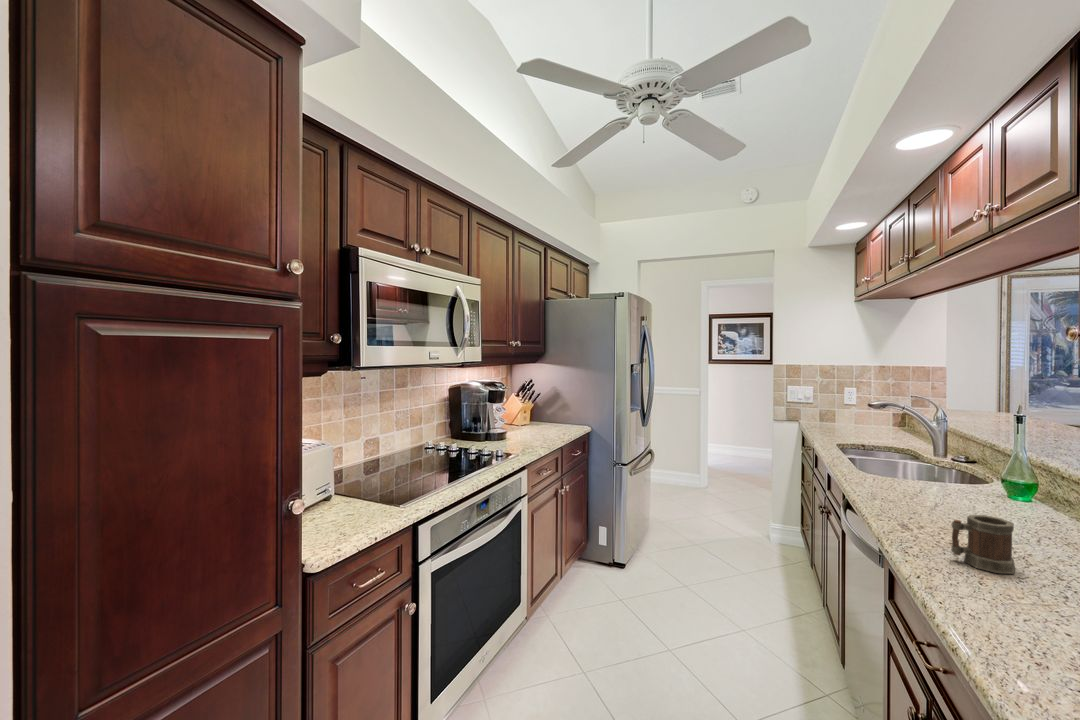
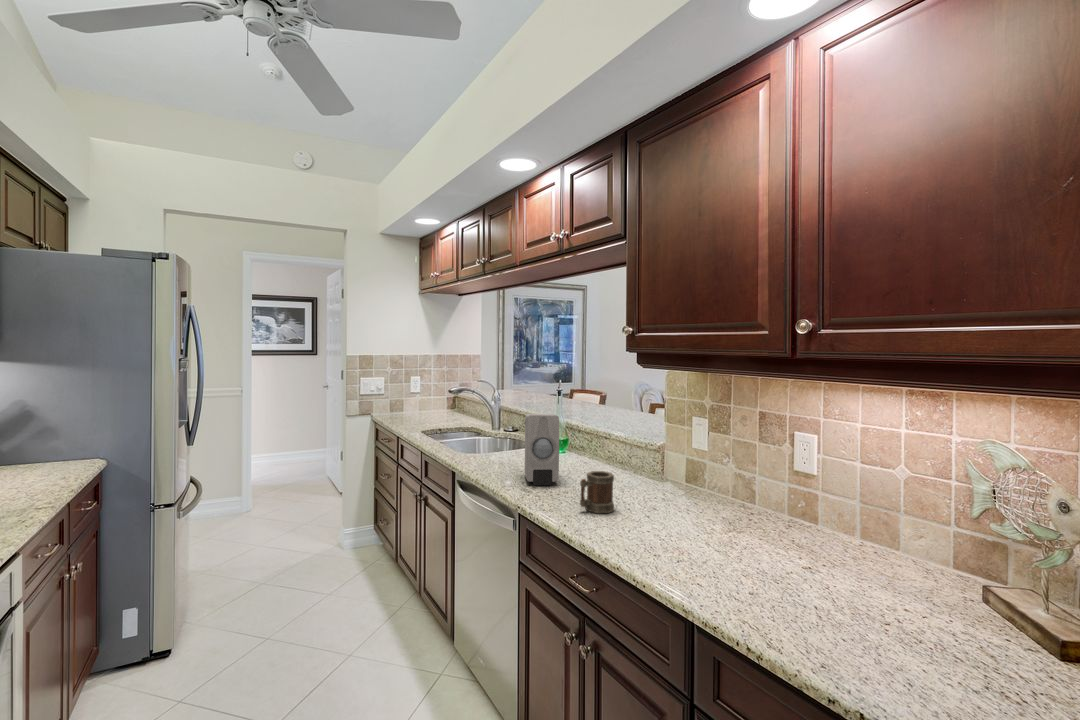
soap dispenser: none [906,435,965,524] -> present [525,414,559,485]

